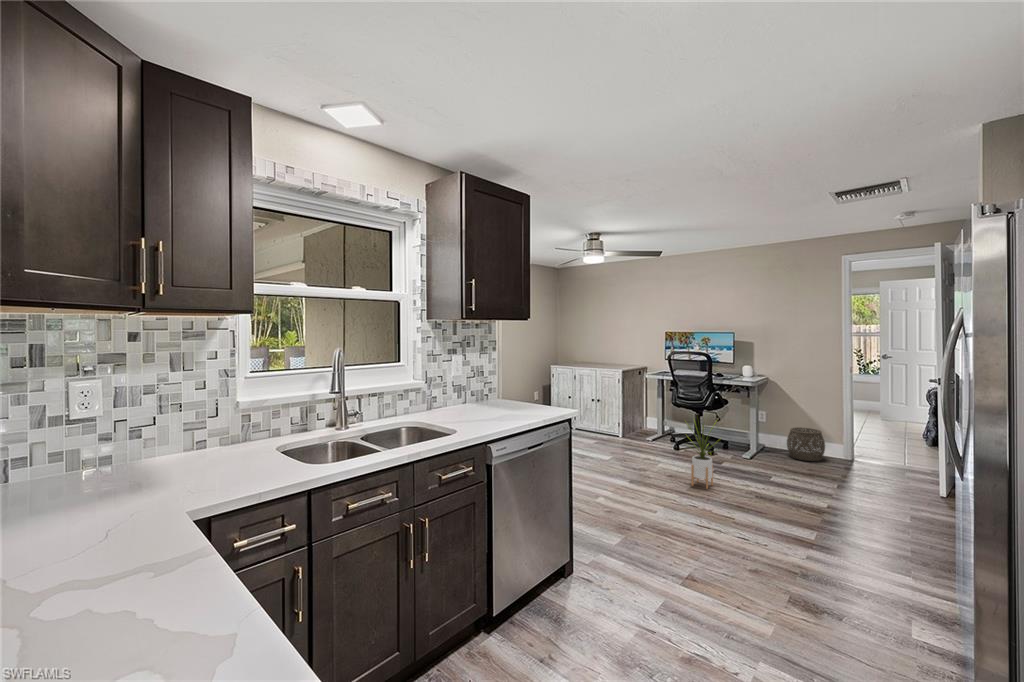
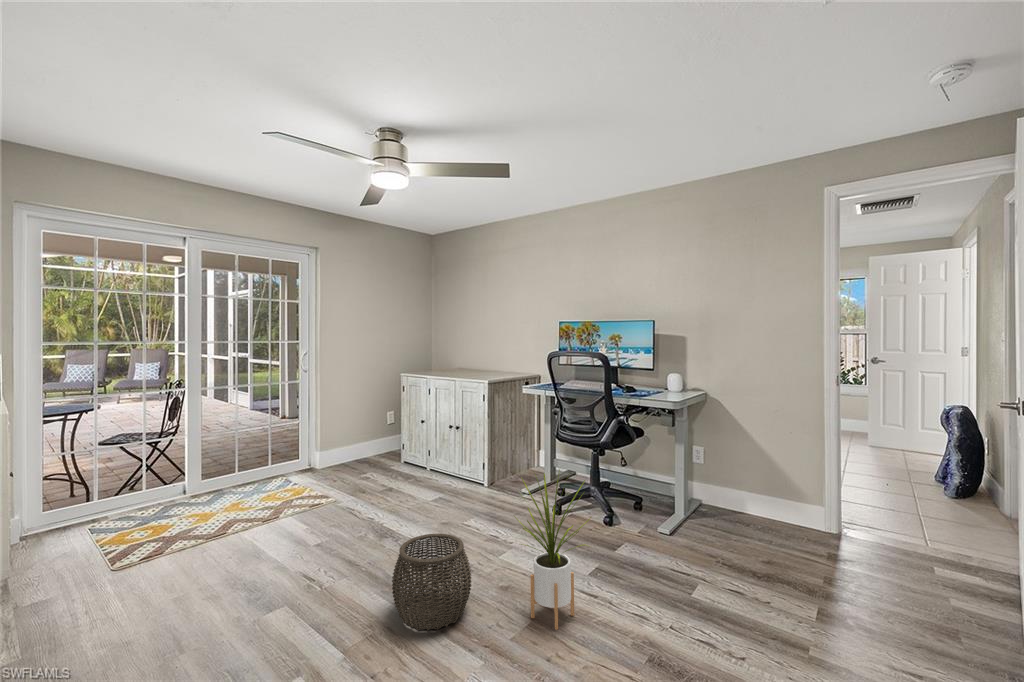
woven basket: present [787,427,825,461] -> present [392,534,472,631]

